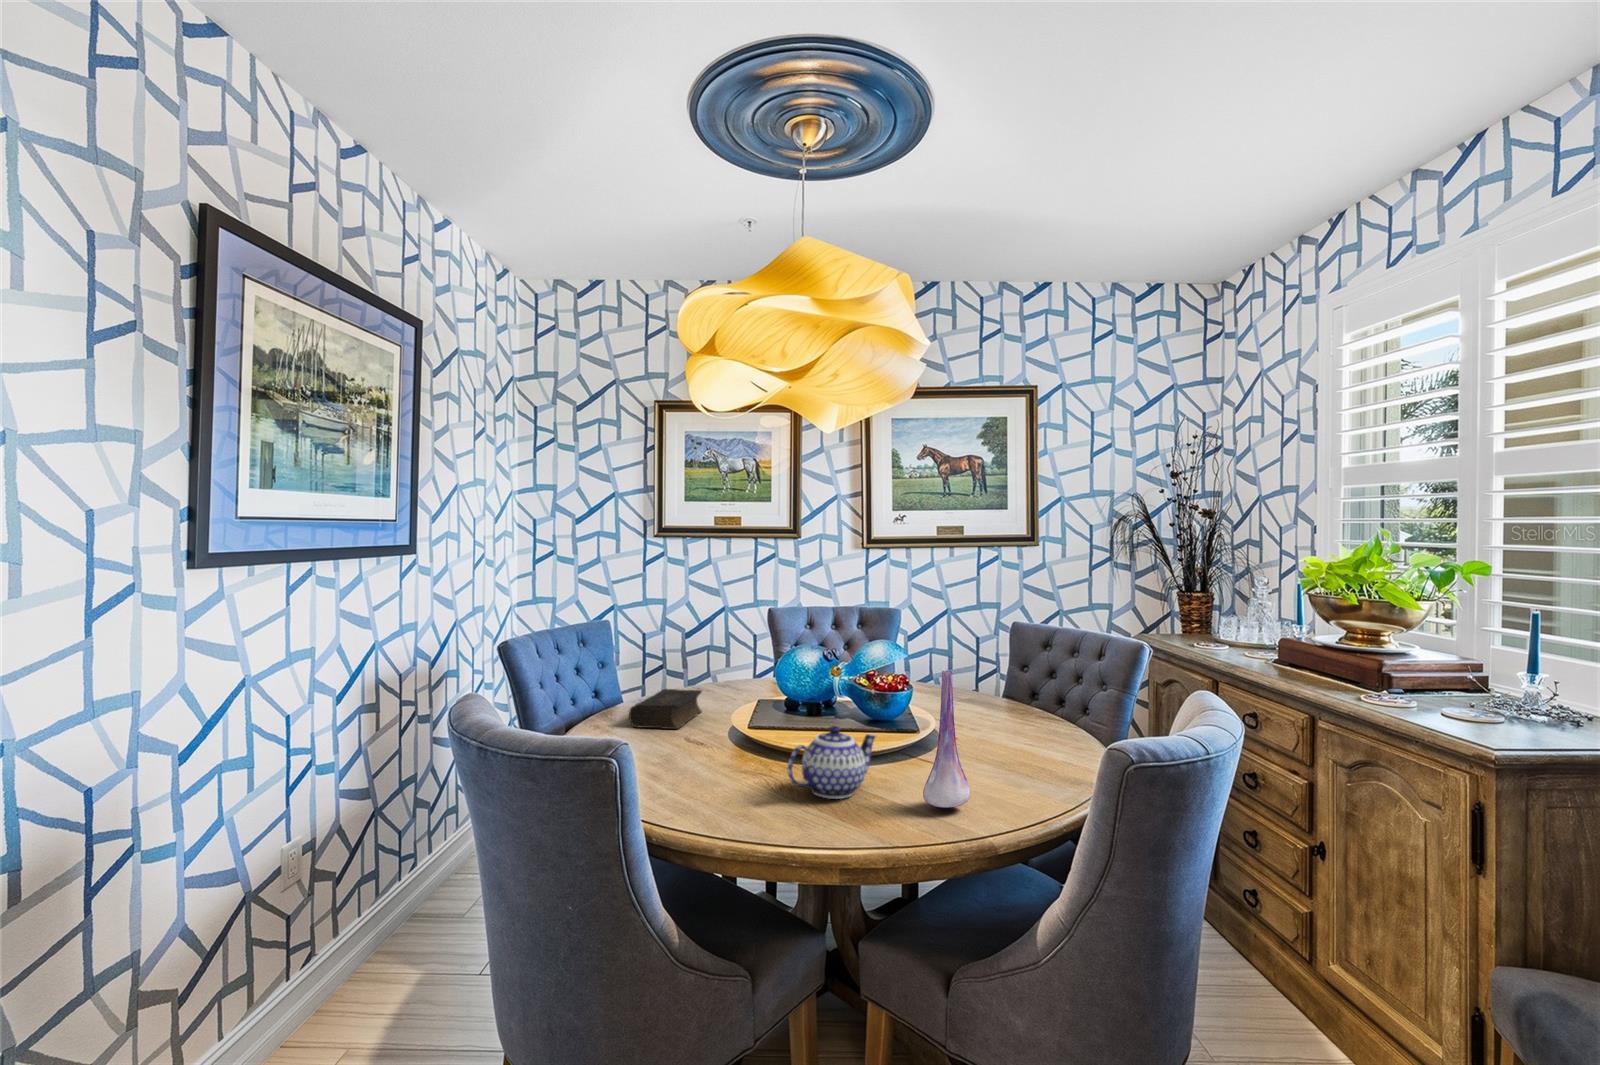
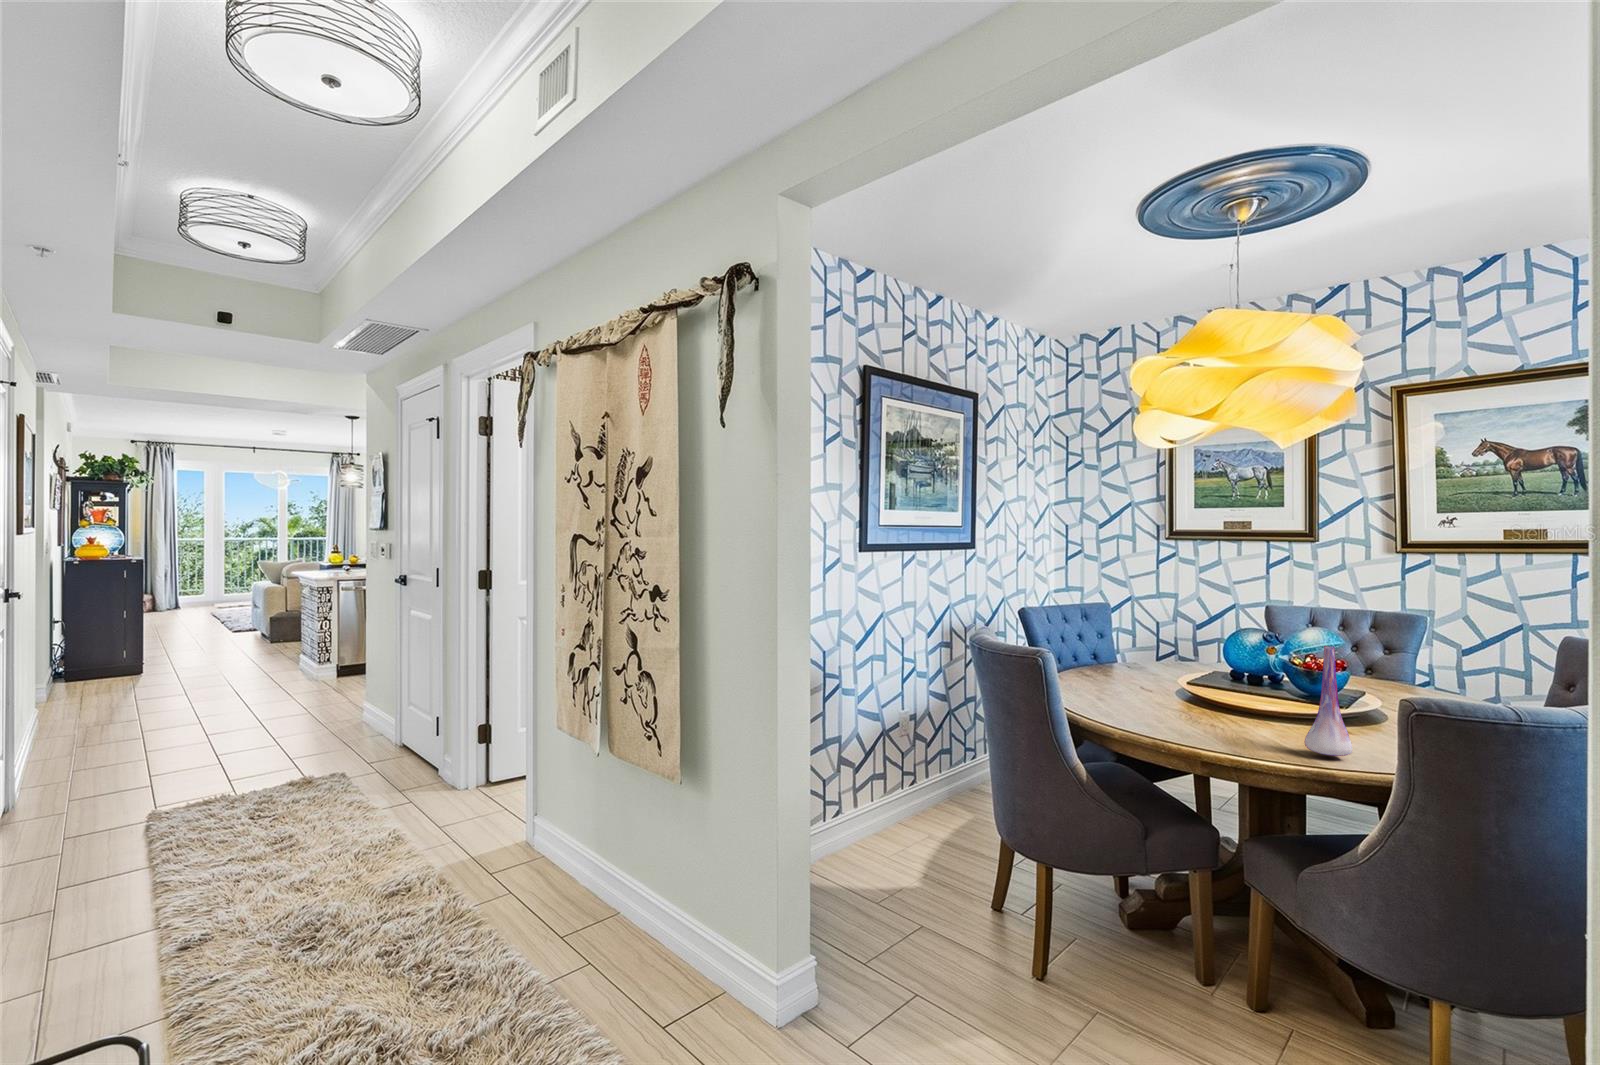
book: present [629,689,702,729] -> none [1106,654,1172,681]
teapot: present [787,726,876,799] -> none [1190,681,1282,736]

